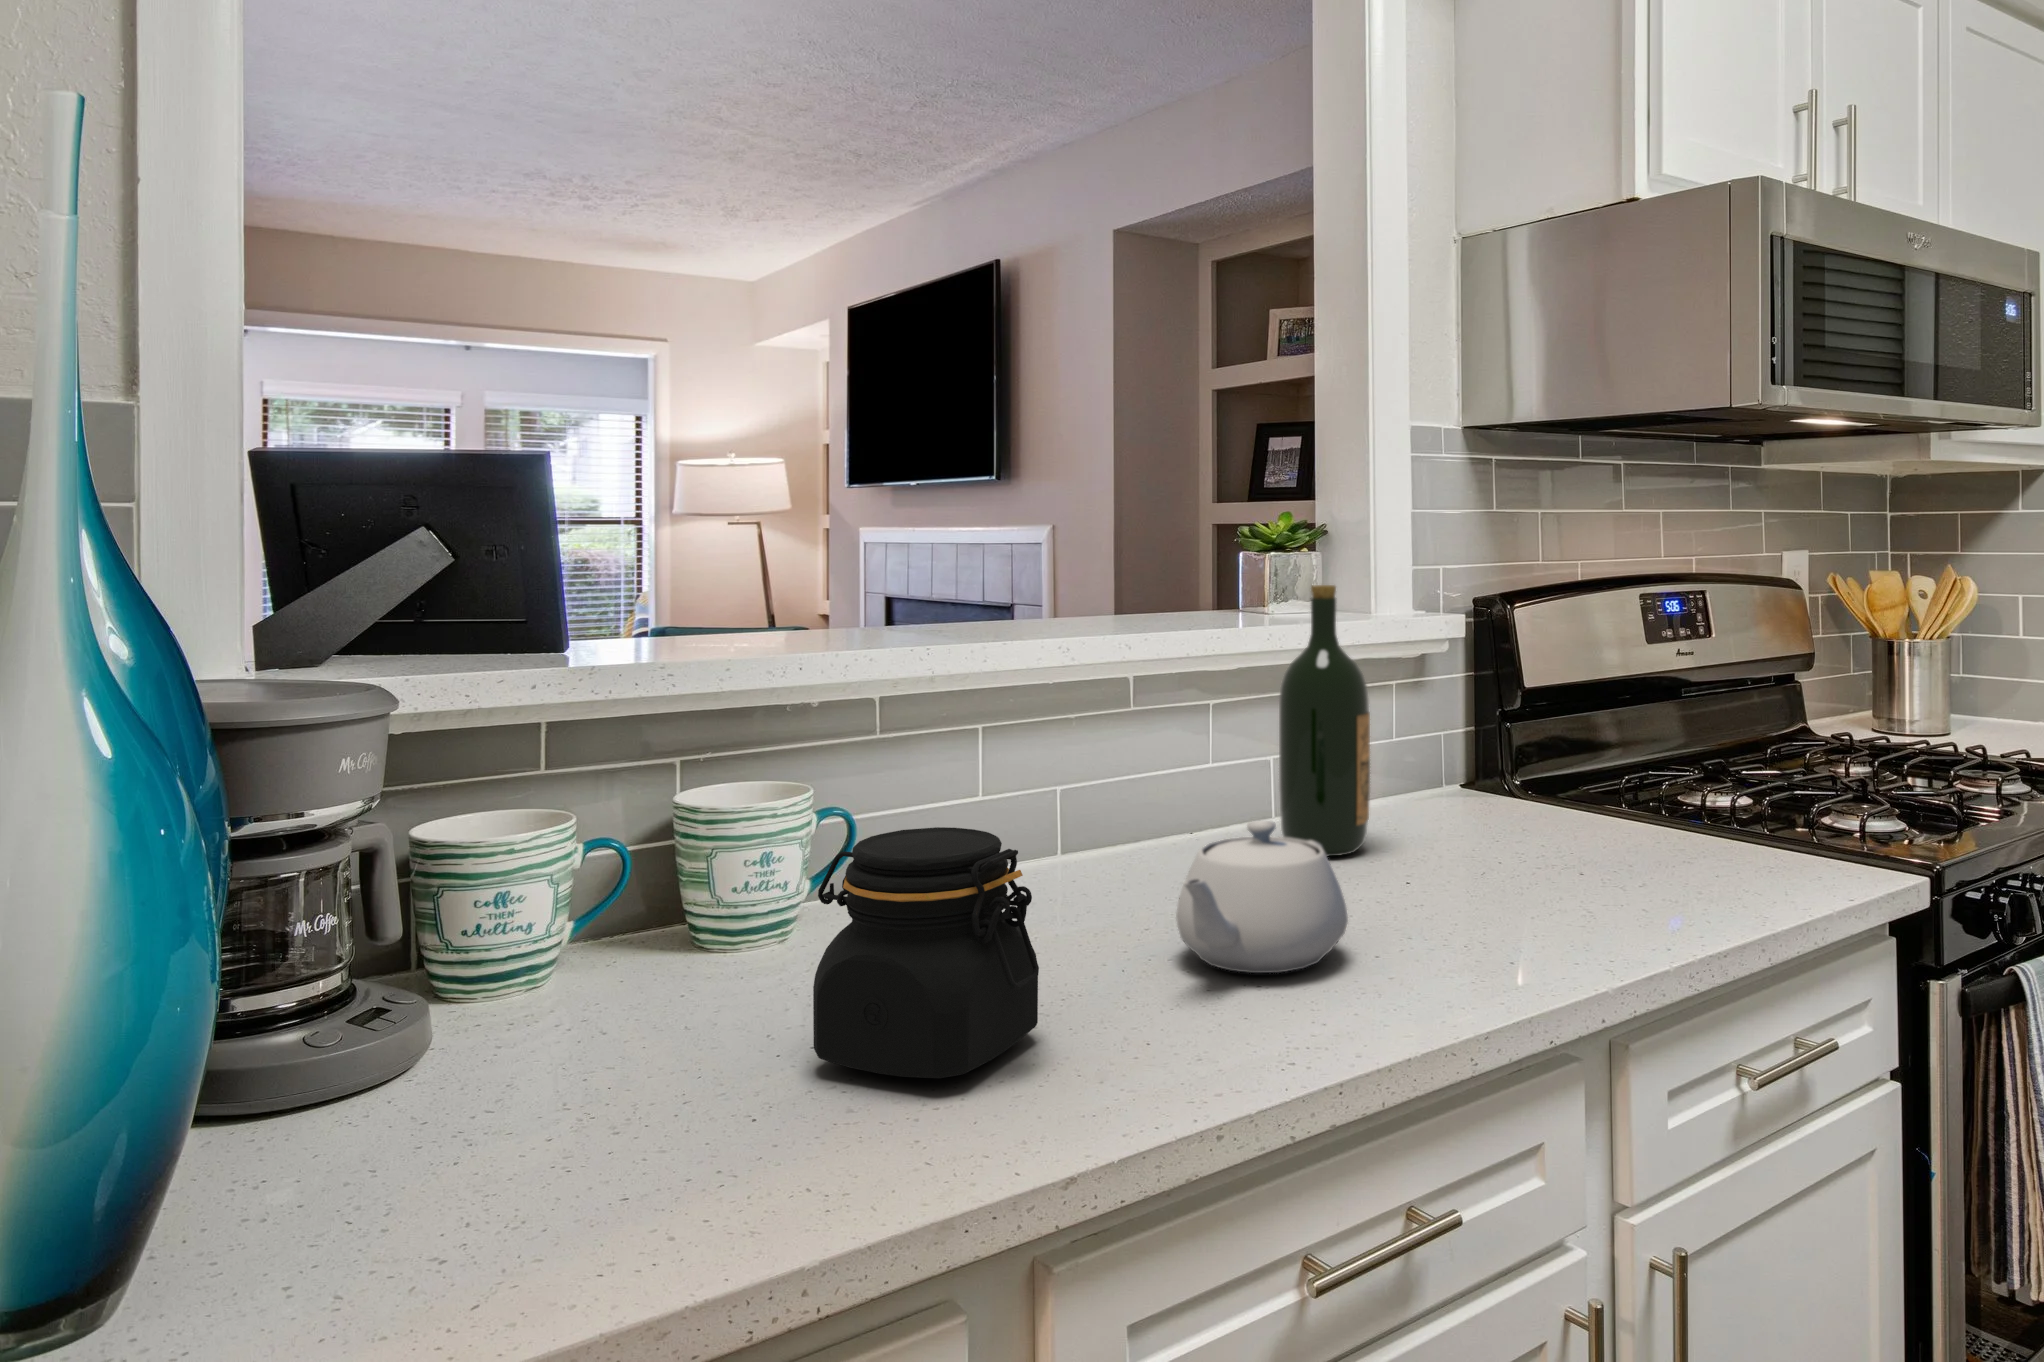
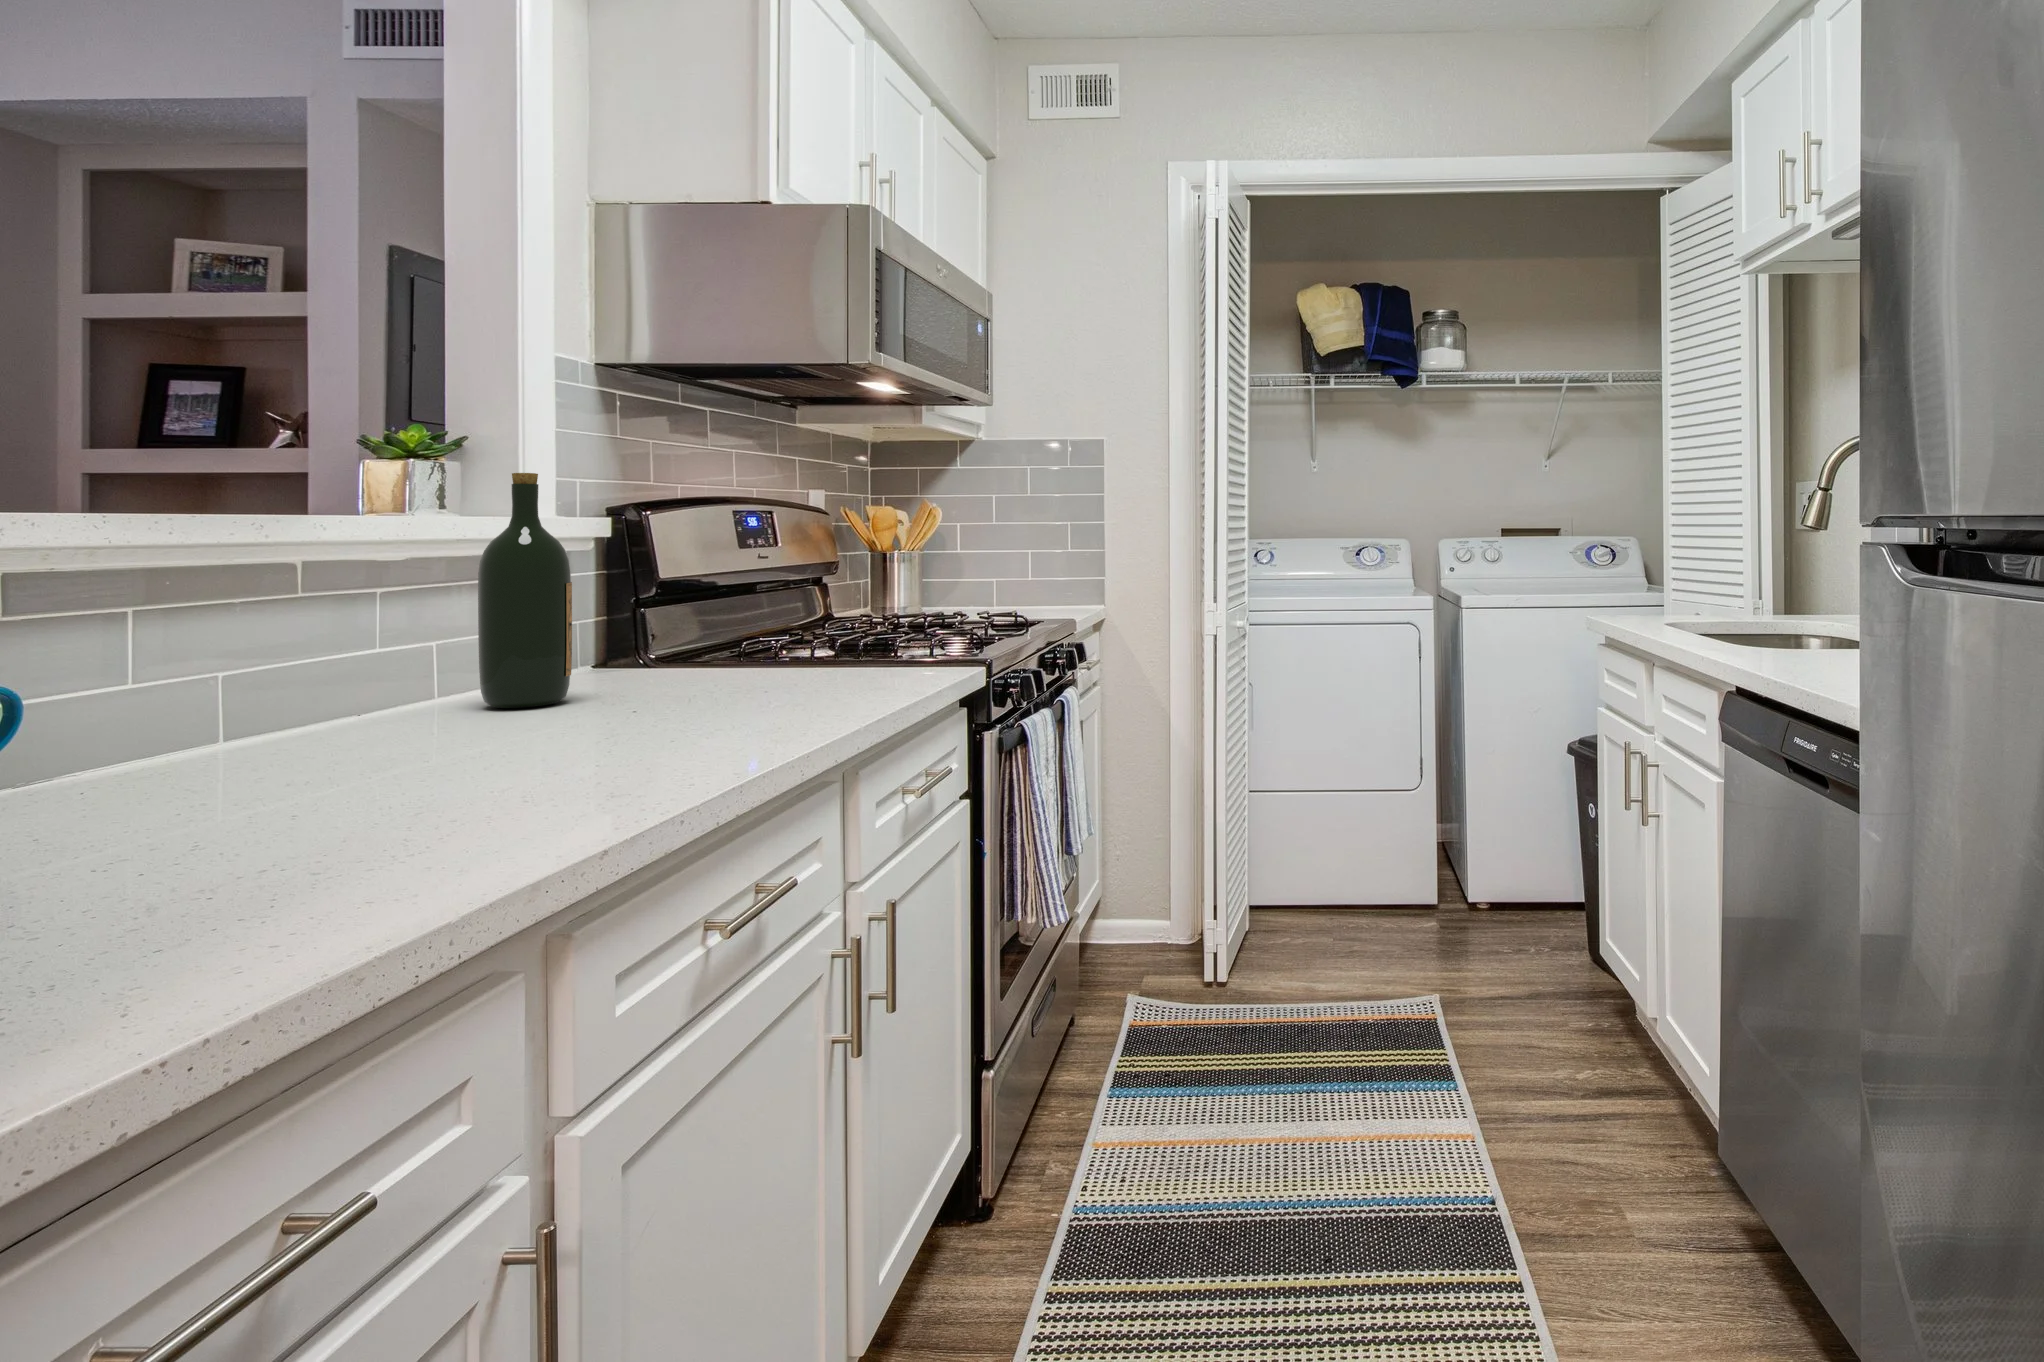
teapot: present [1176,821,1348,973] -> none [482,639,650,761]
jar: present [813,827,1039,1078] -> none [147,635,447,861]

